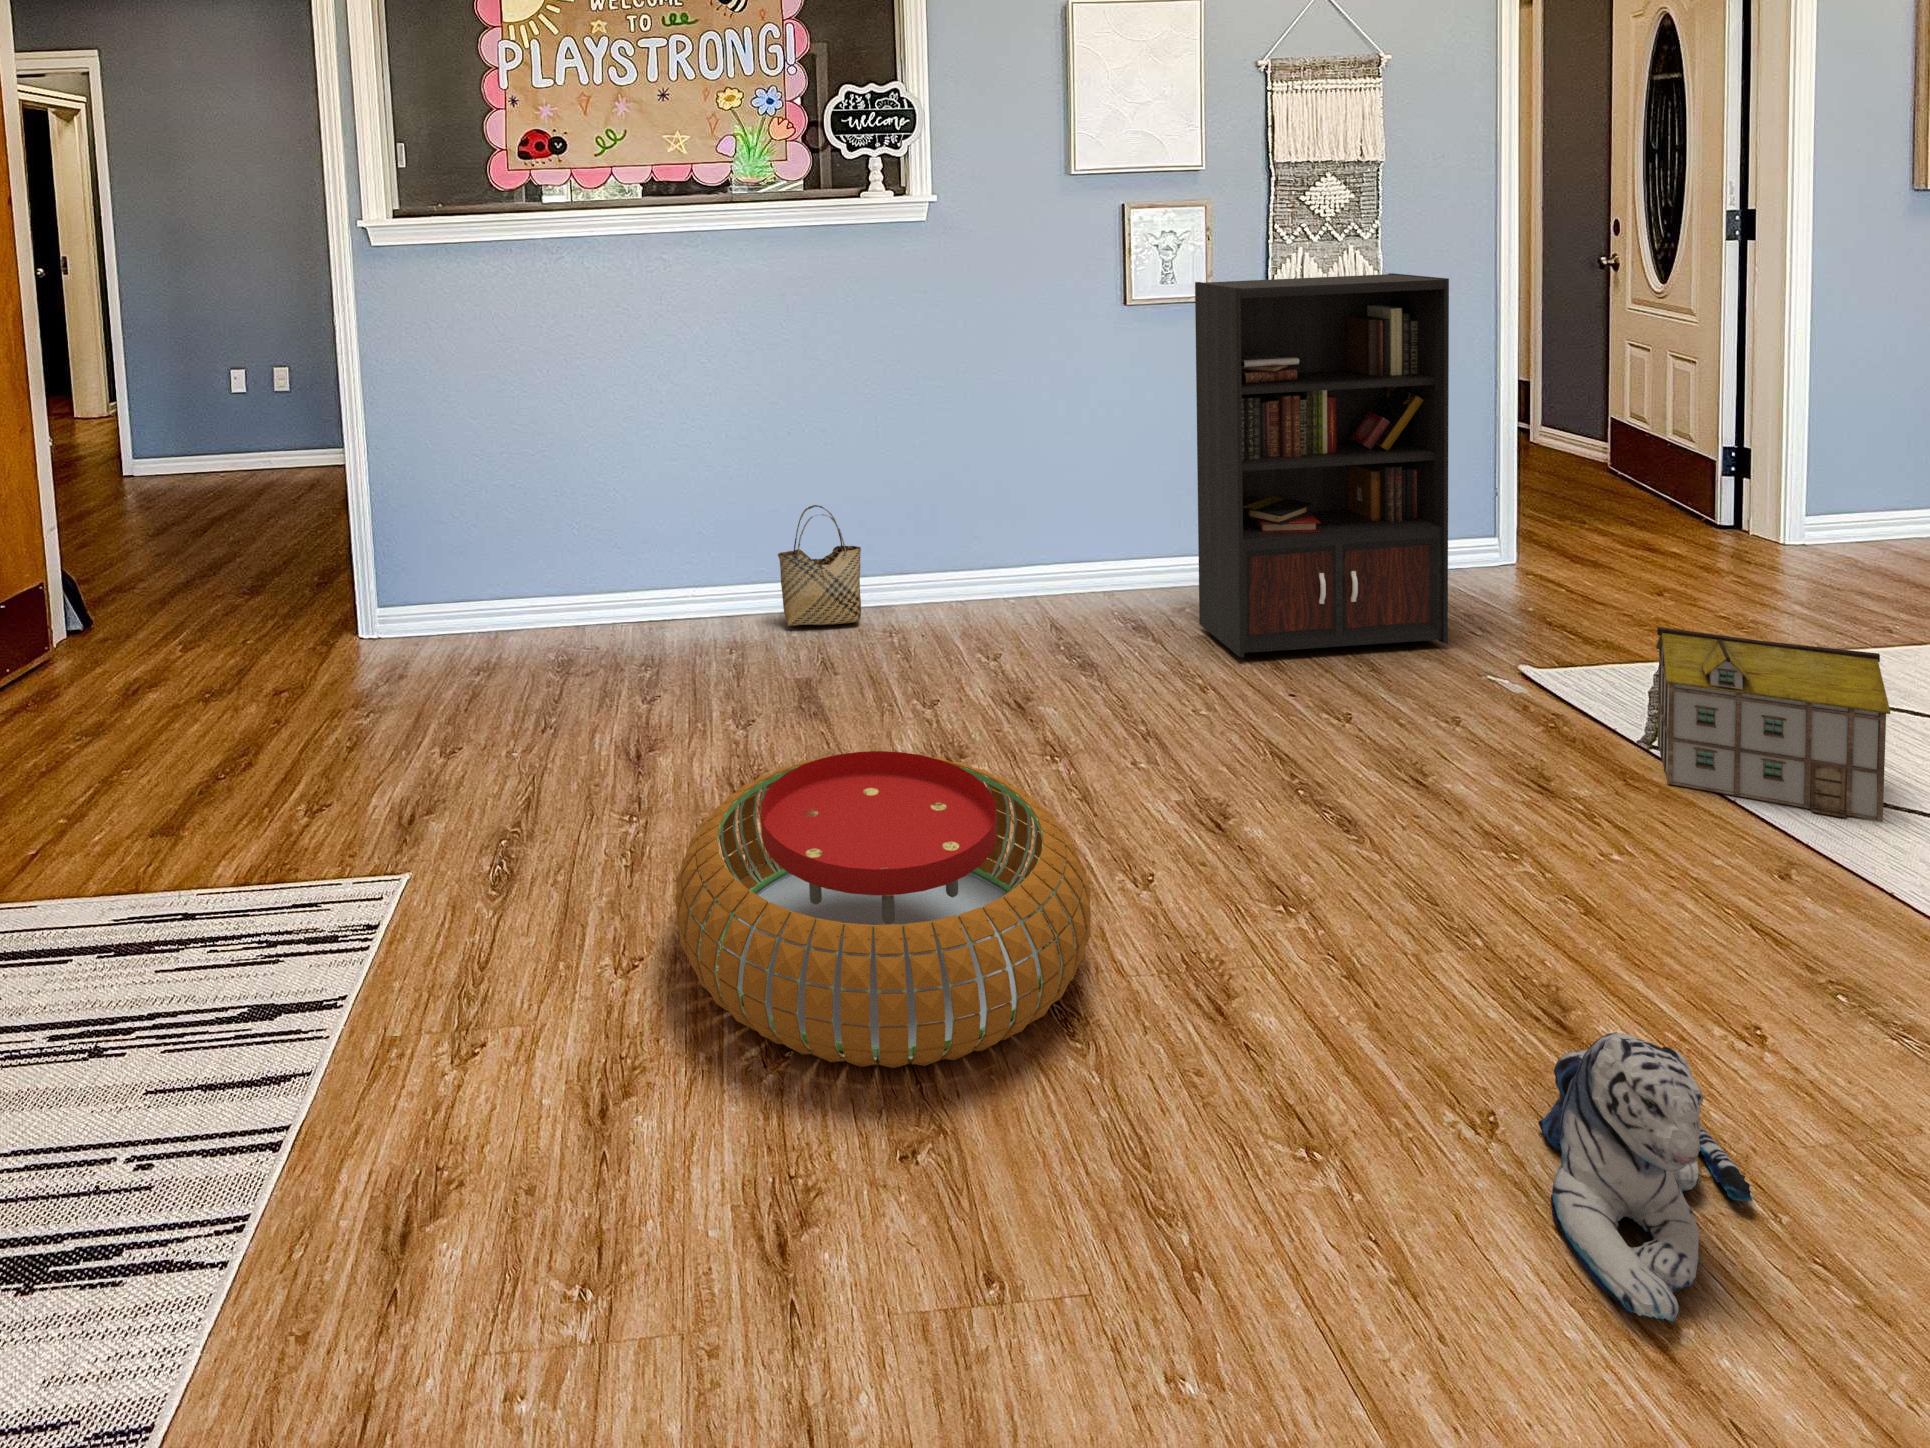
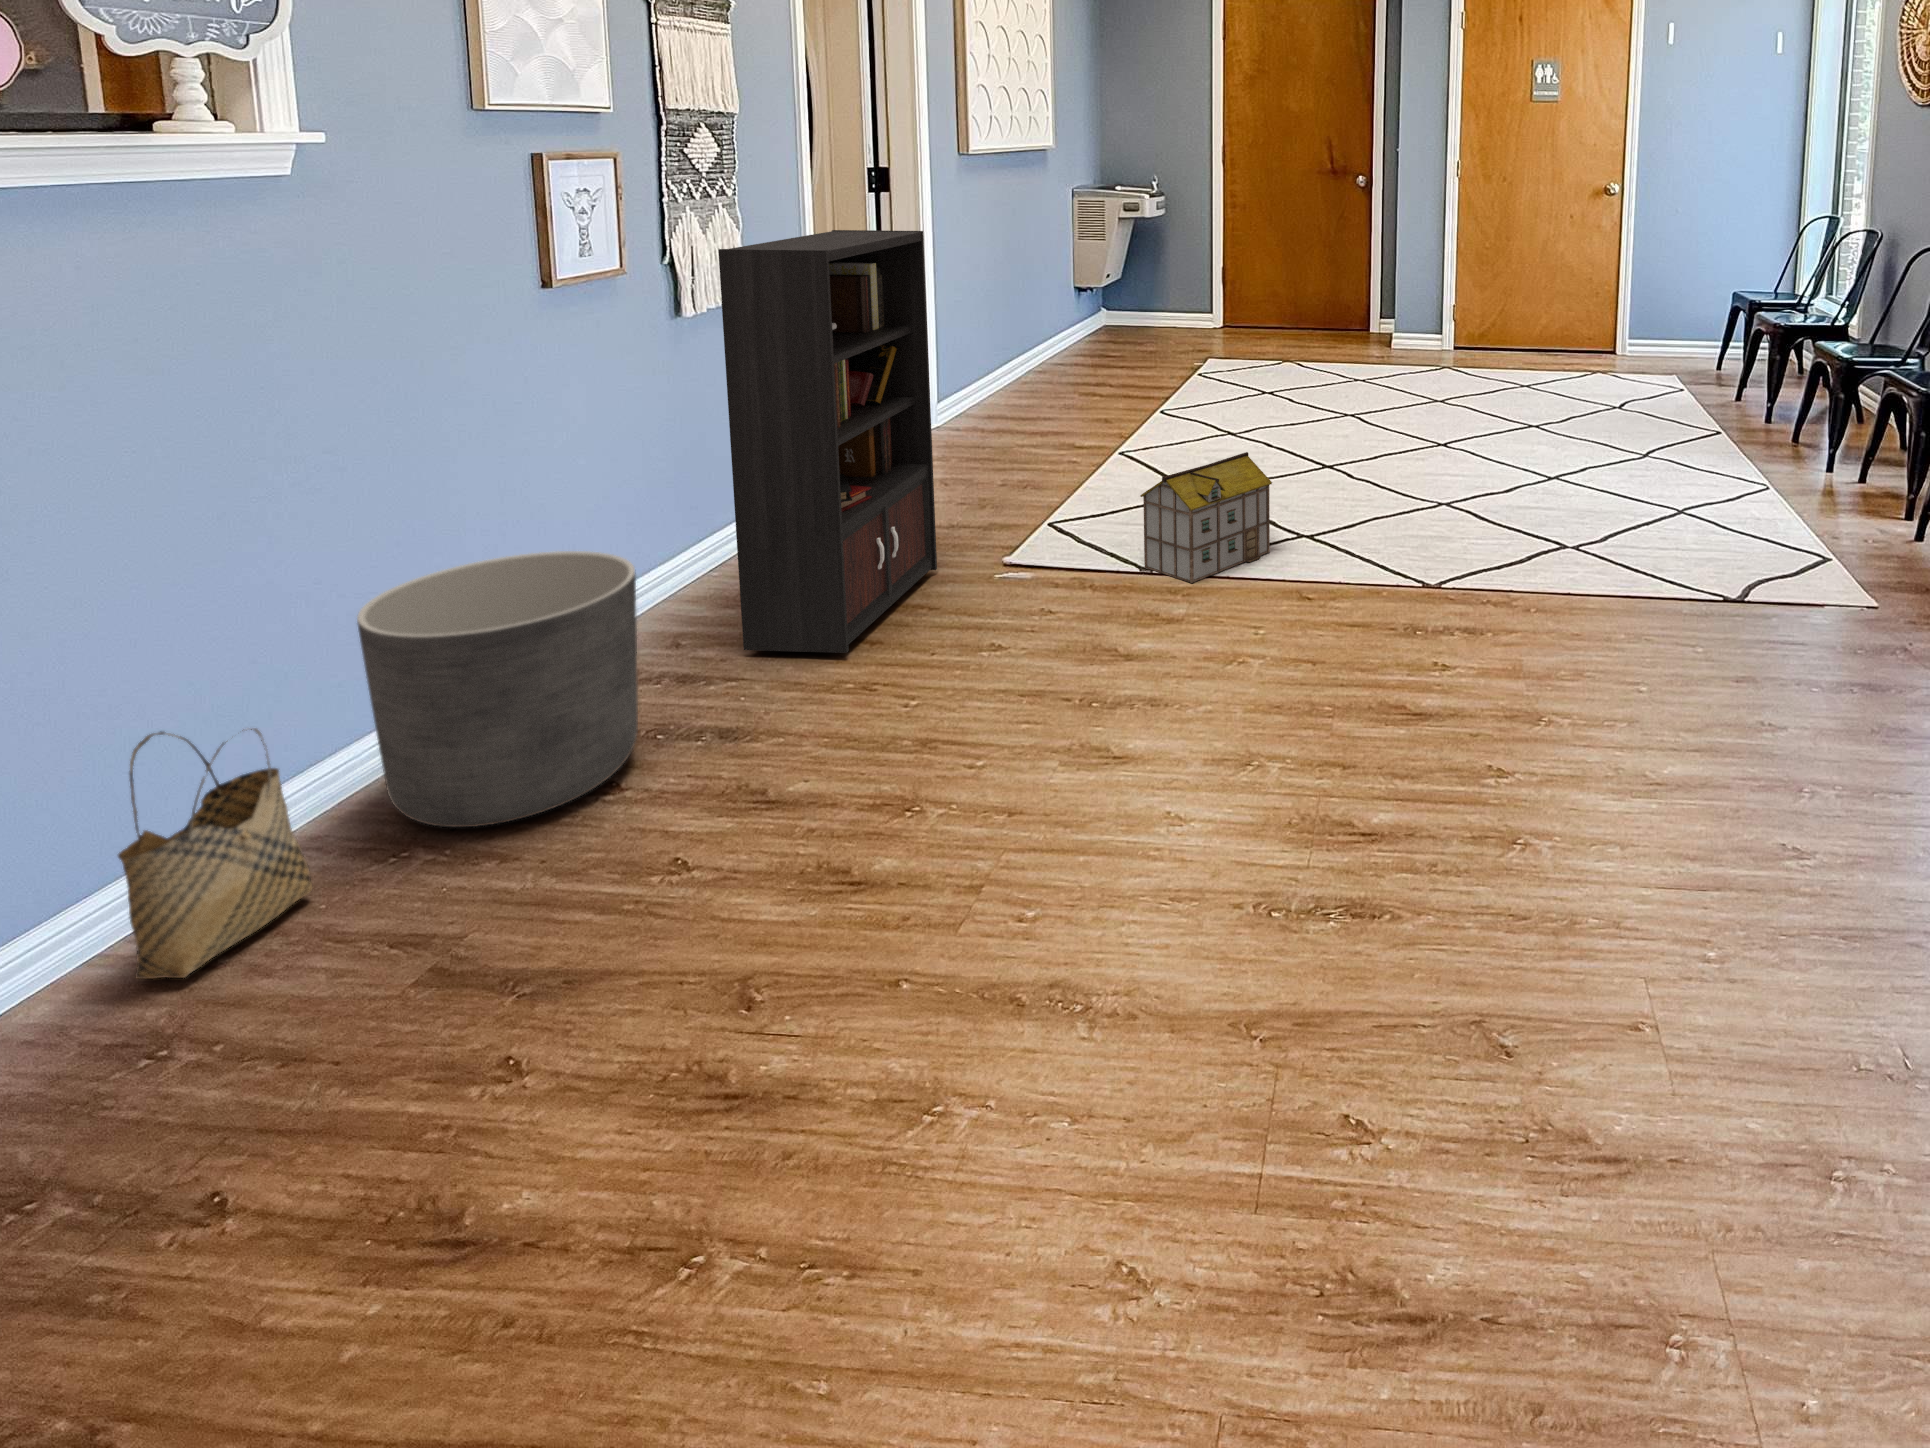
planter: none [908,478,1061,646] -> present [357,551,638,827]
pouf: present [675,751,1091,1068] -> none [946,777,1436,1183]
plush toy: present [1538,1032,1752,1322] -> none [1471,643,1647,775]

